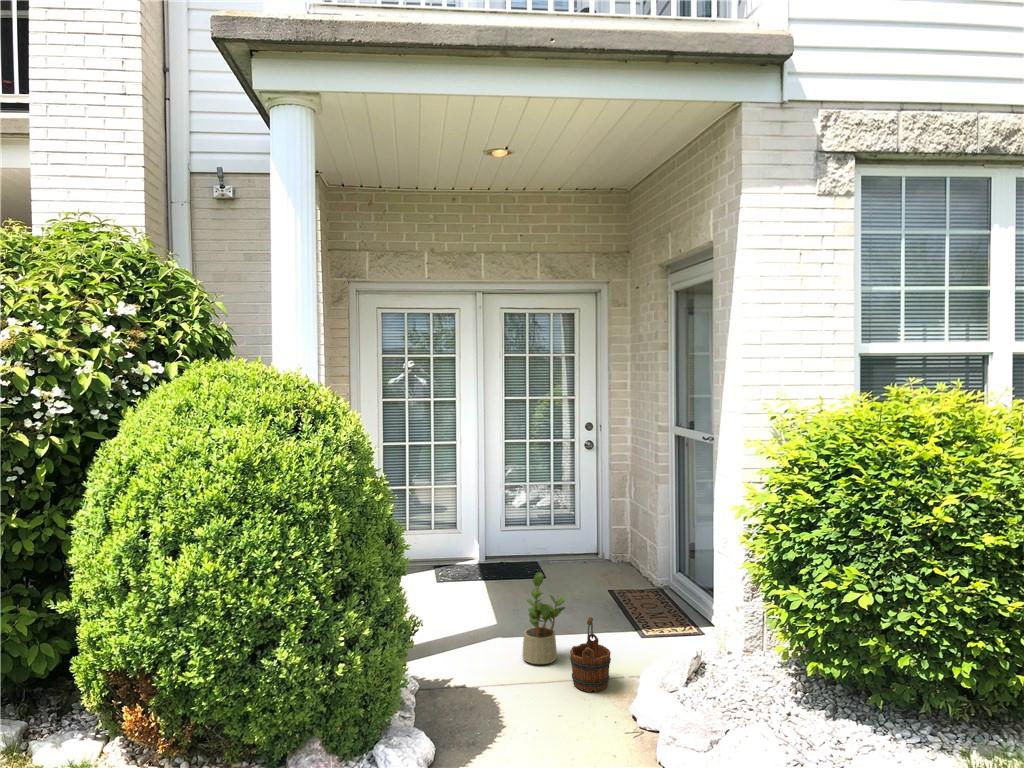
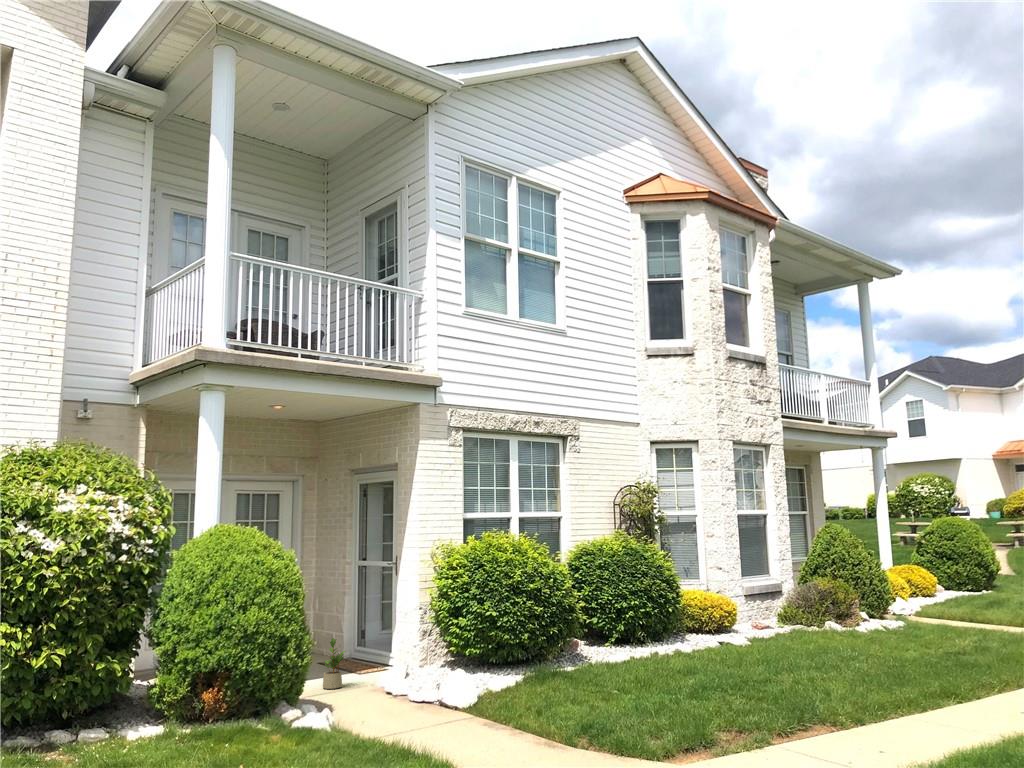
wooden bucket: present [570,617,611,692] -> none [359,653,380,690]

